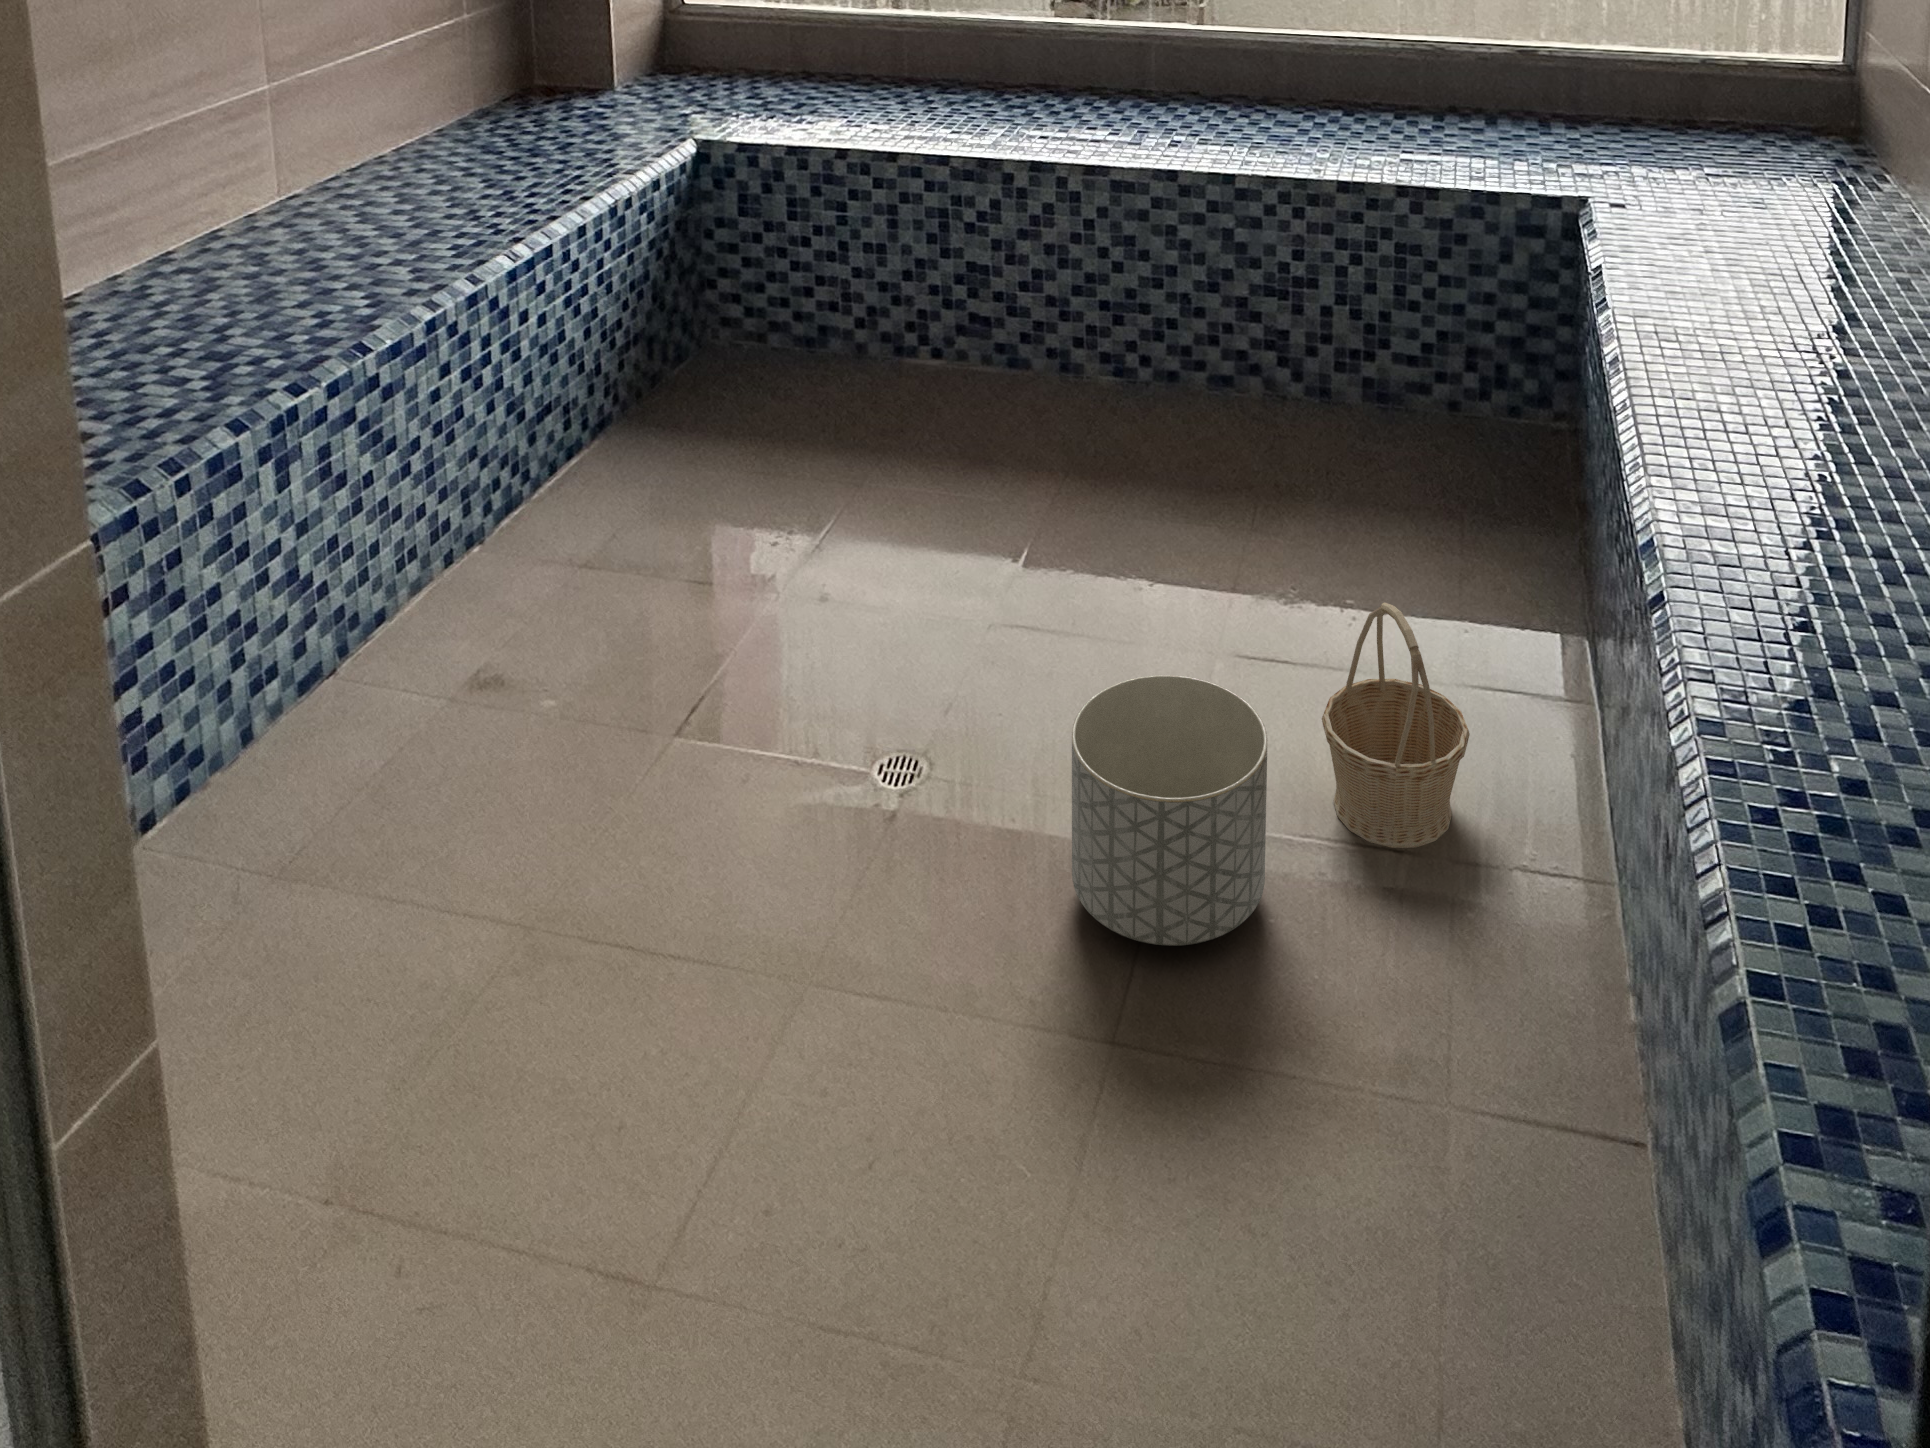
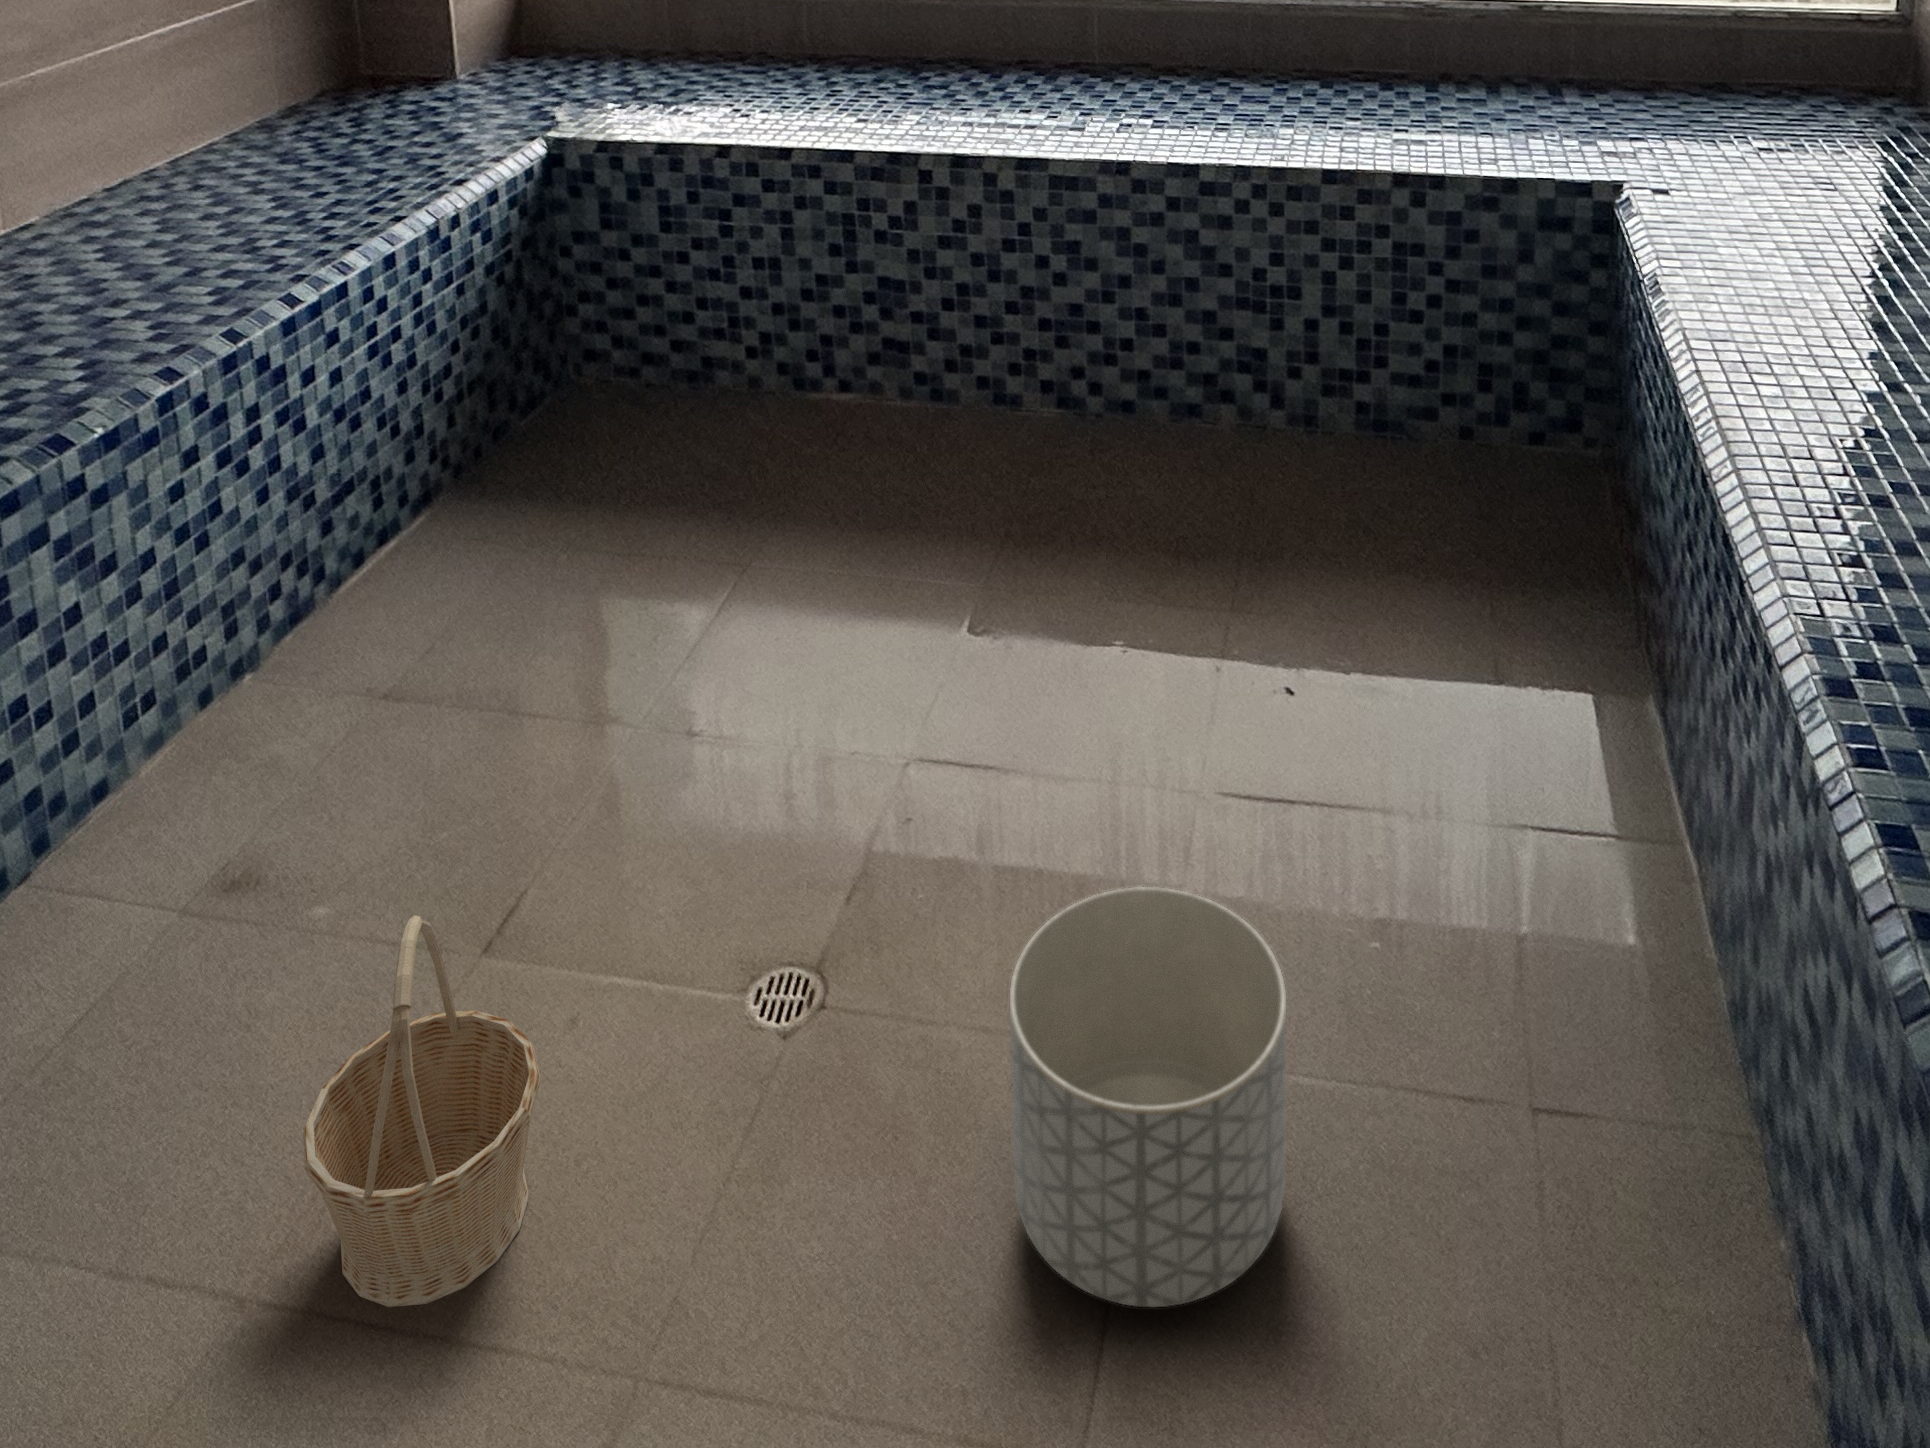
basket: present [1322,602,1470,848] -> present [303,915,540,1307]

